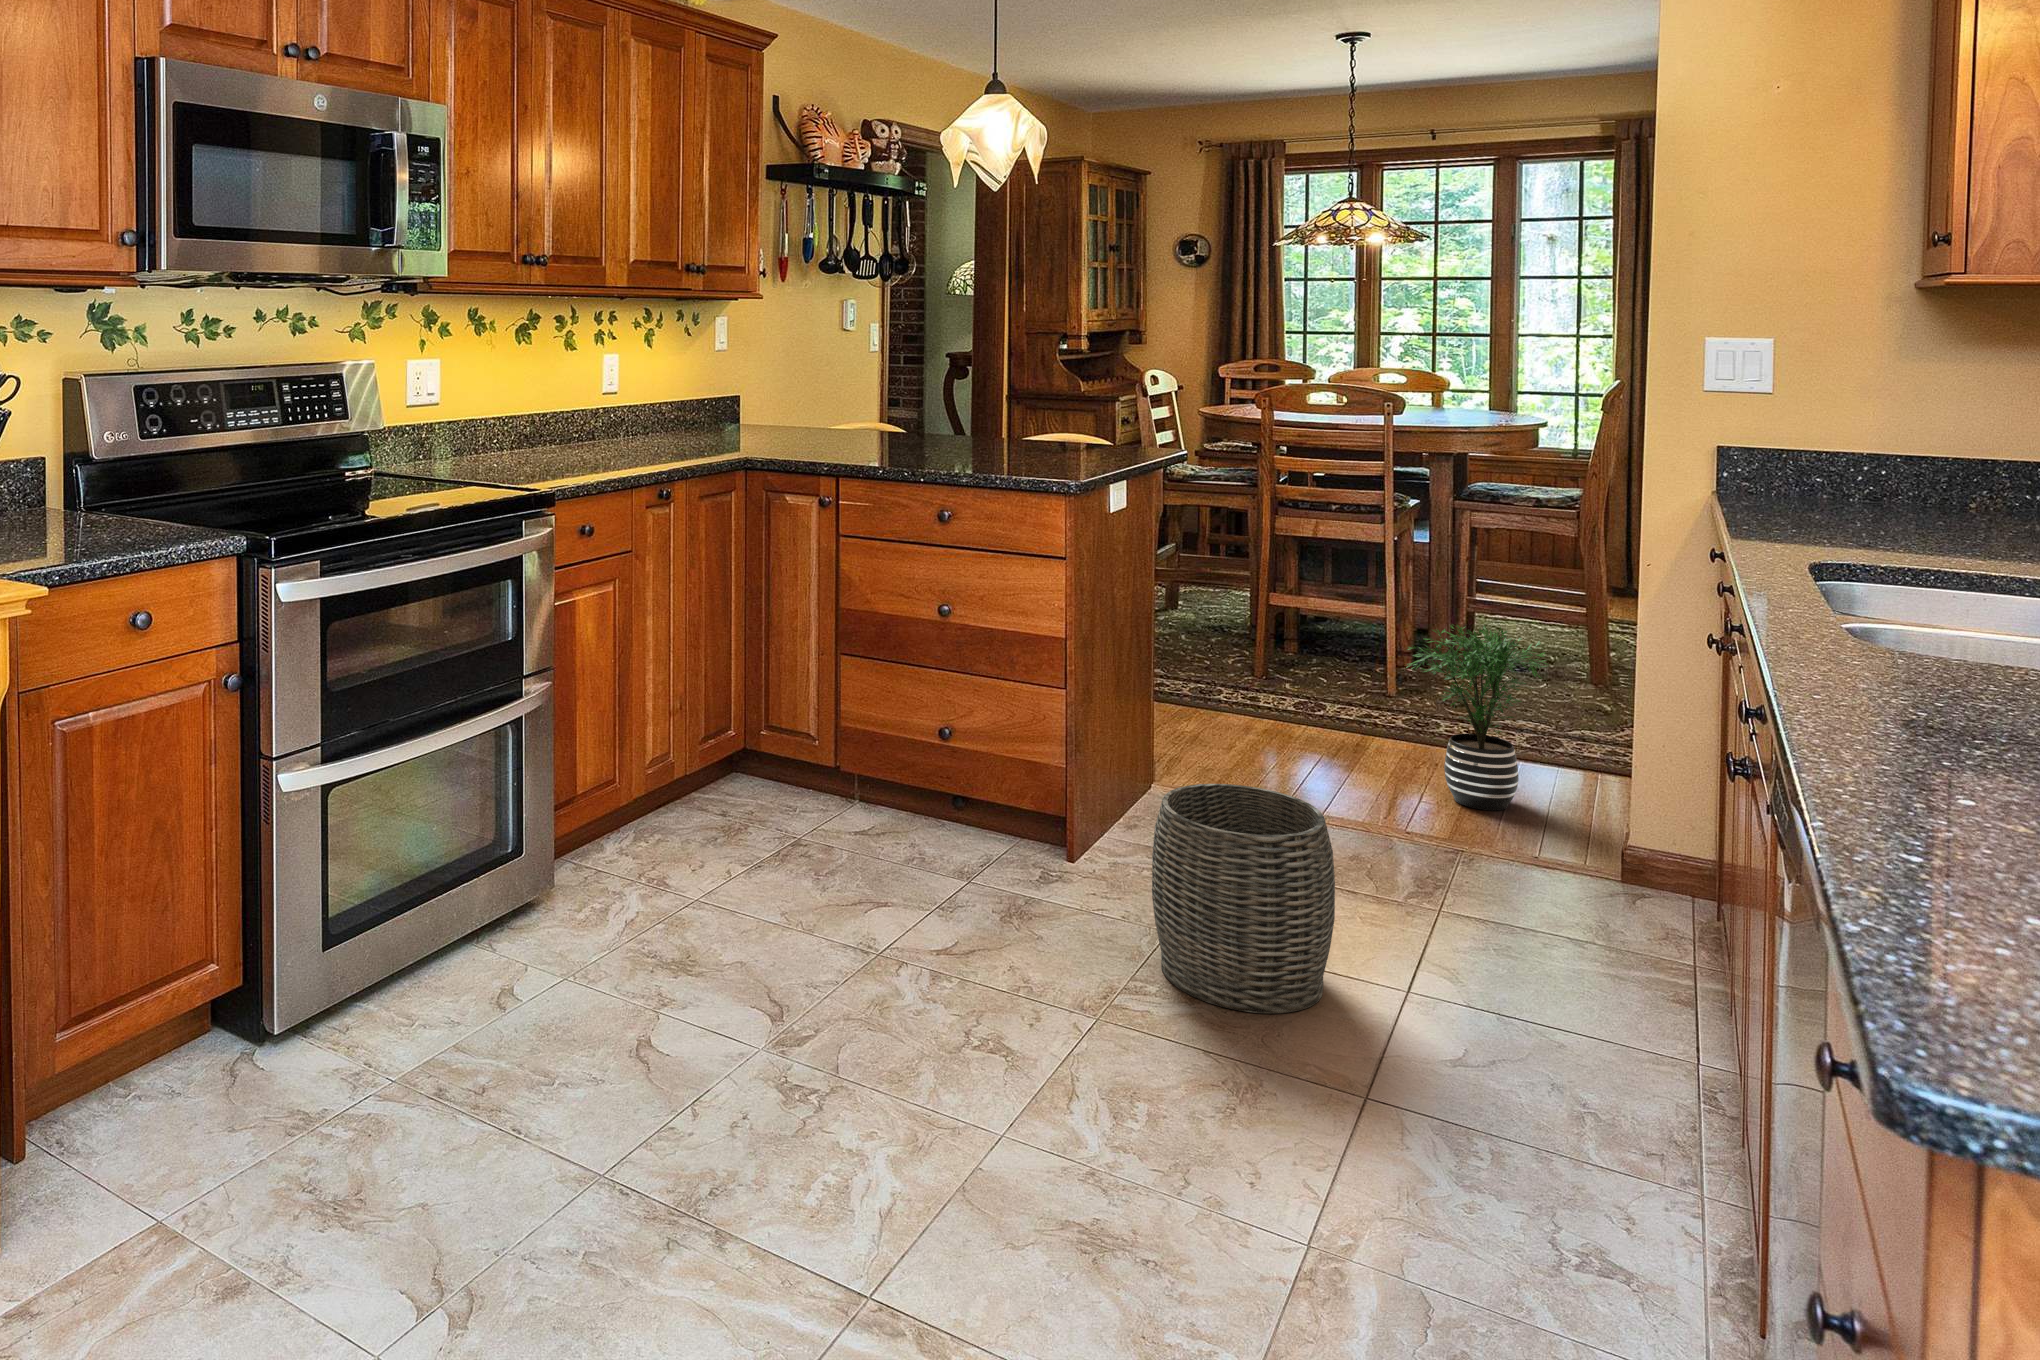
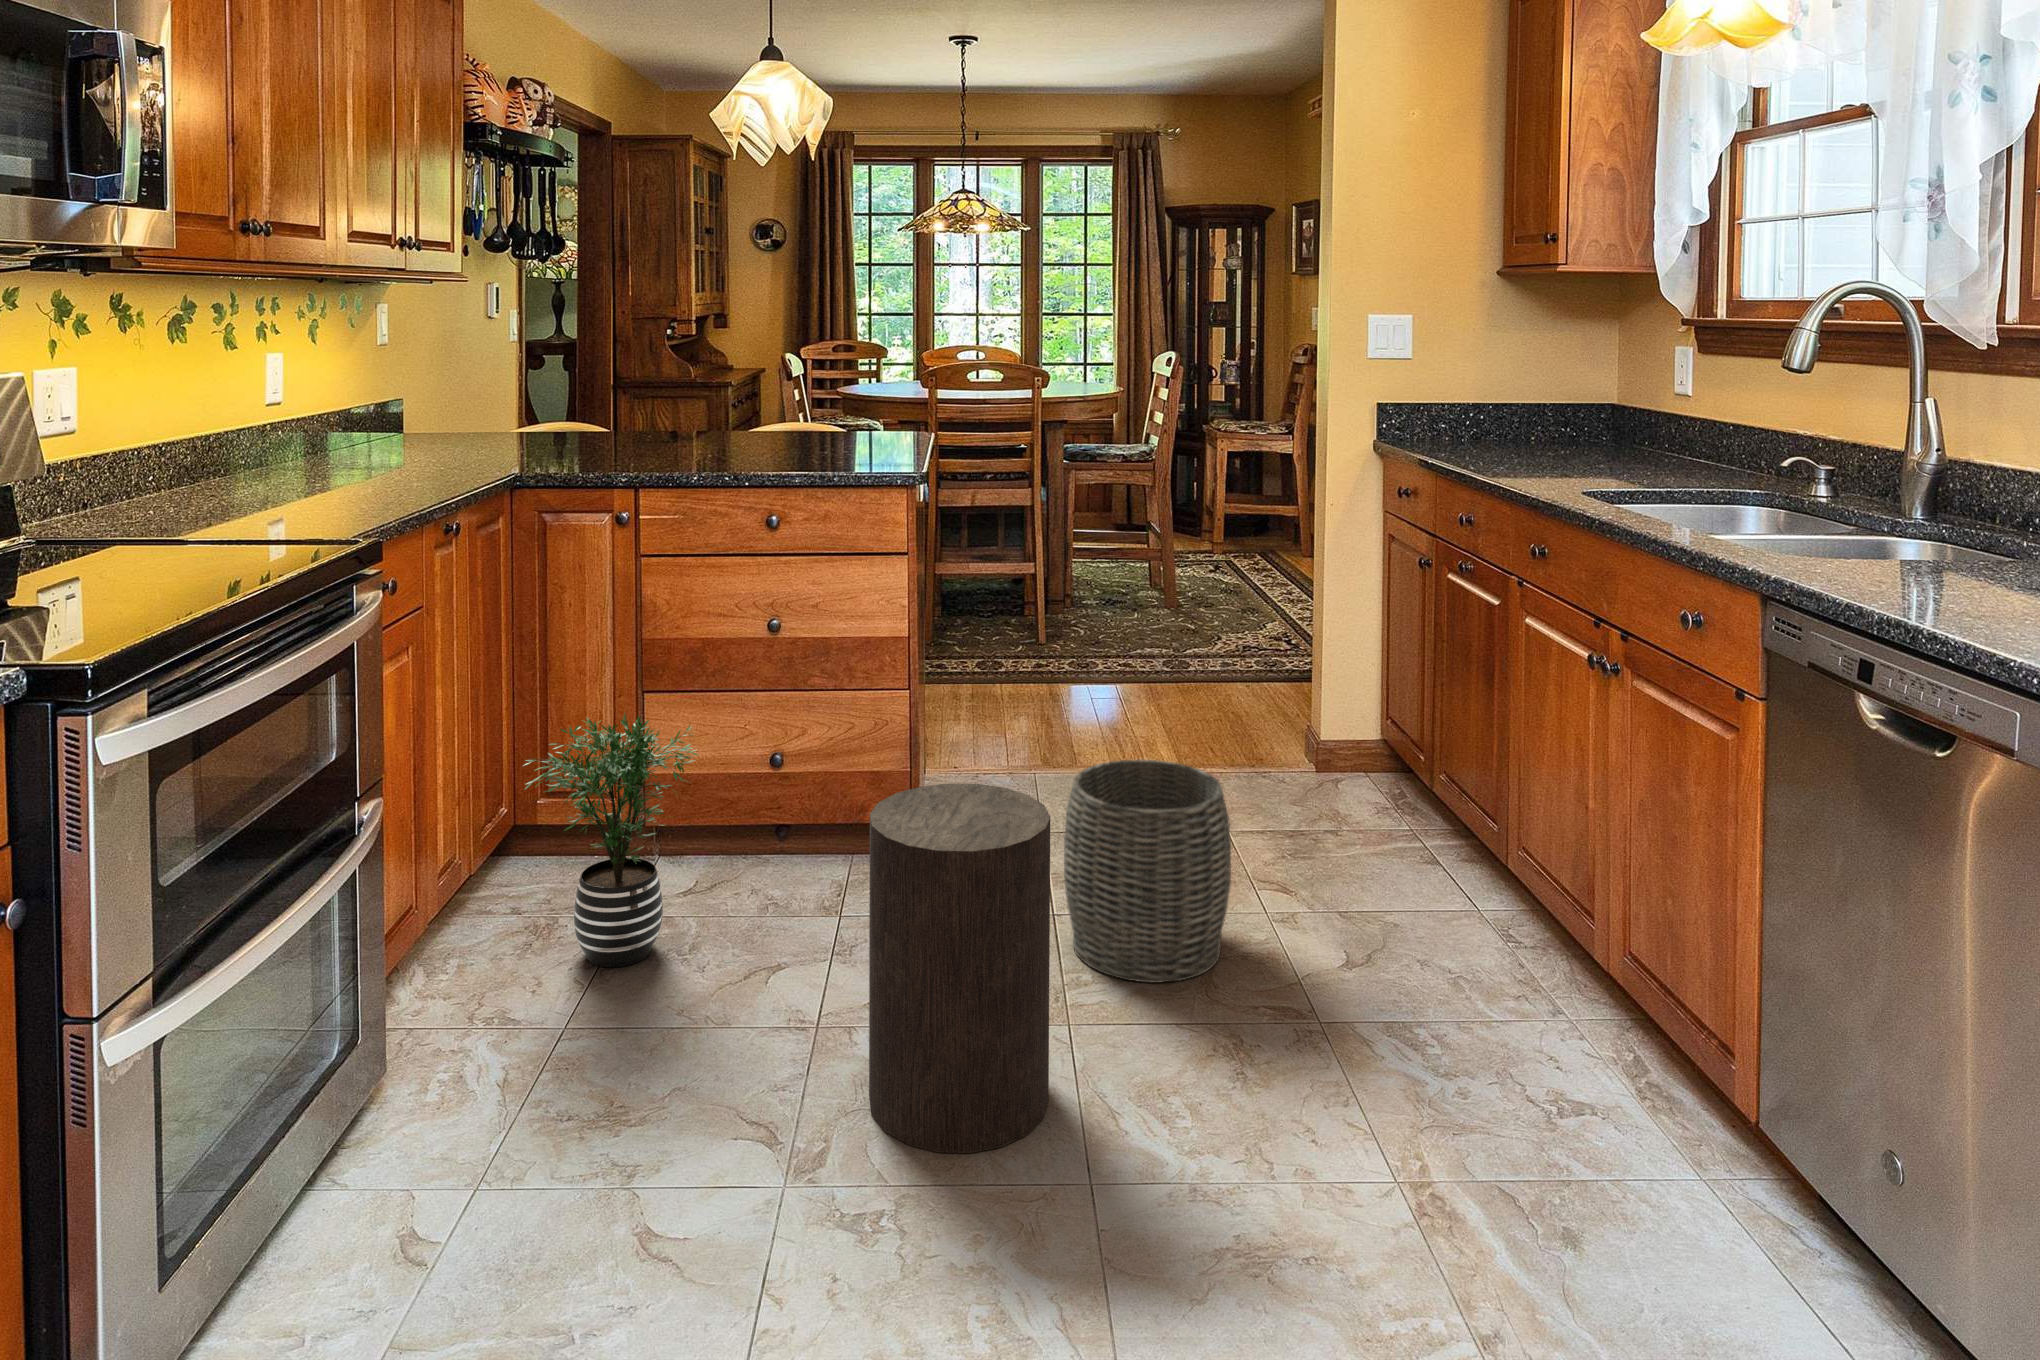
potted plant: present [1406,625,1547,810] -> present [525,713,699,967]
stool: none [872,751,1038,1077] -> present [869,783,1050,1153]

